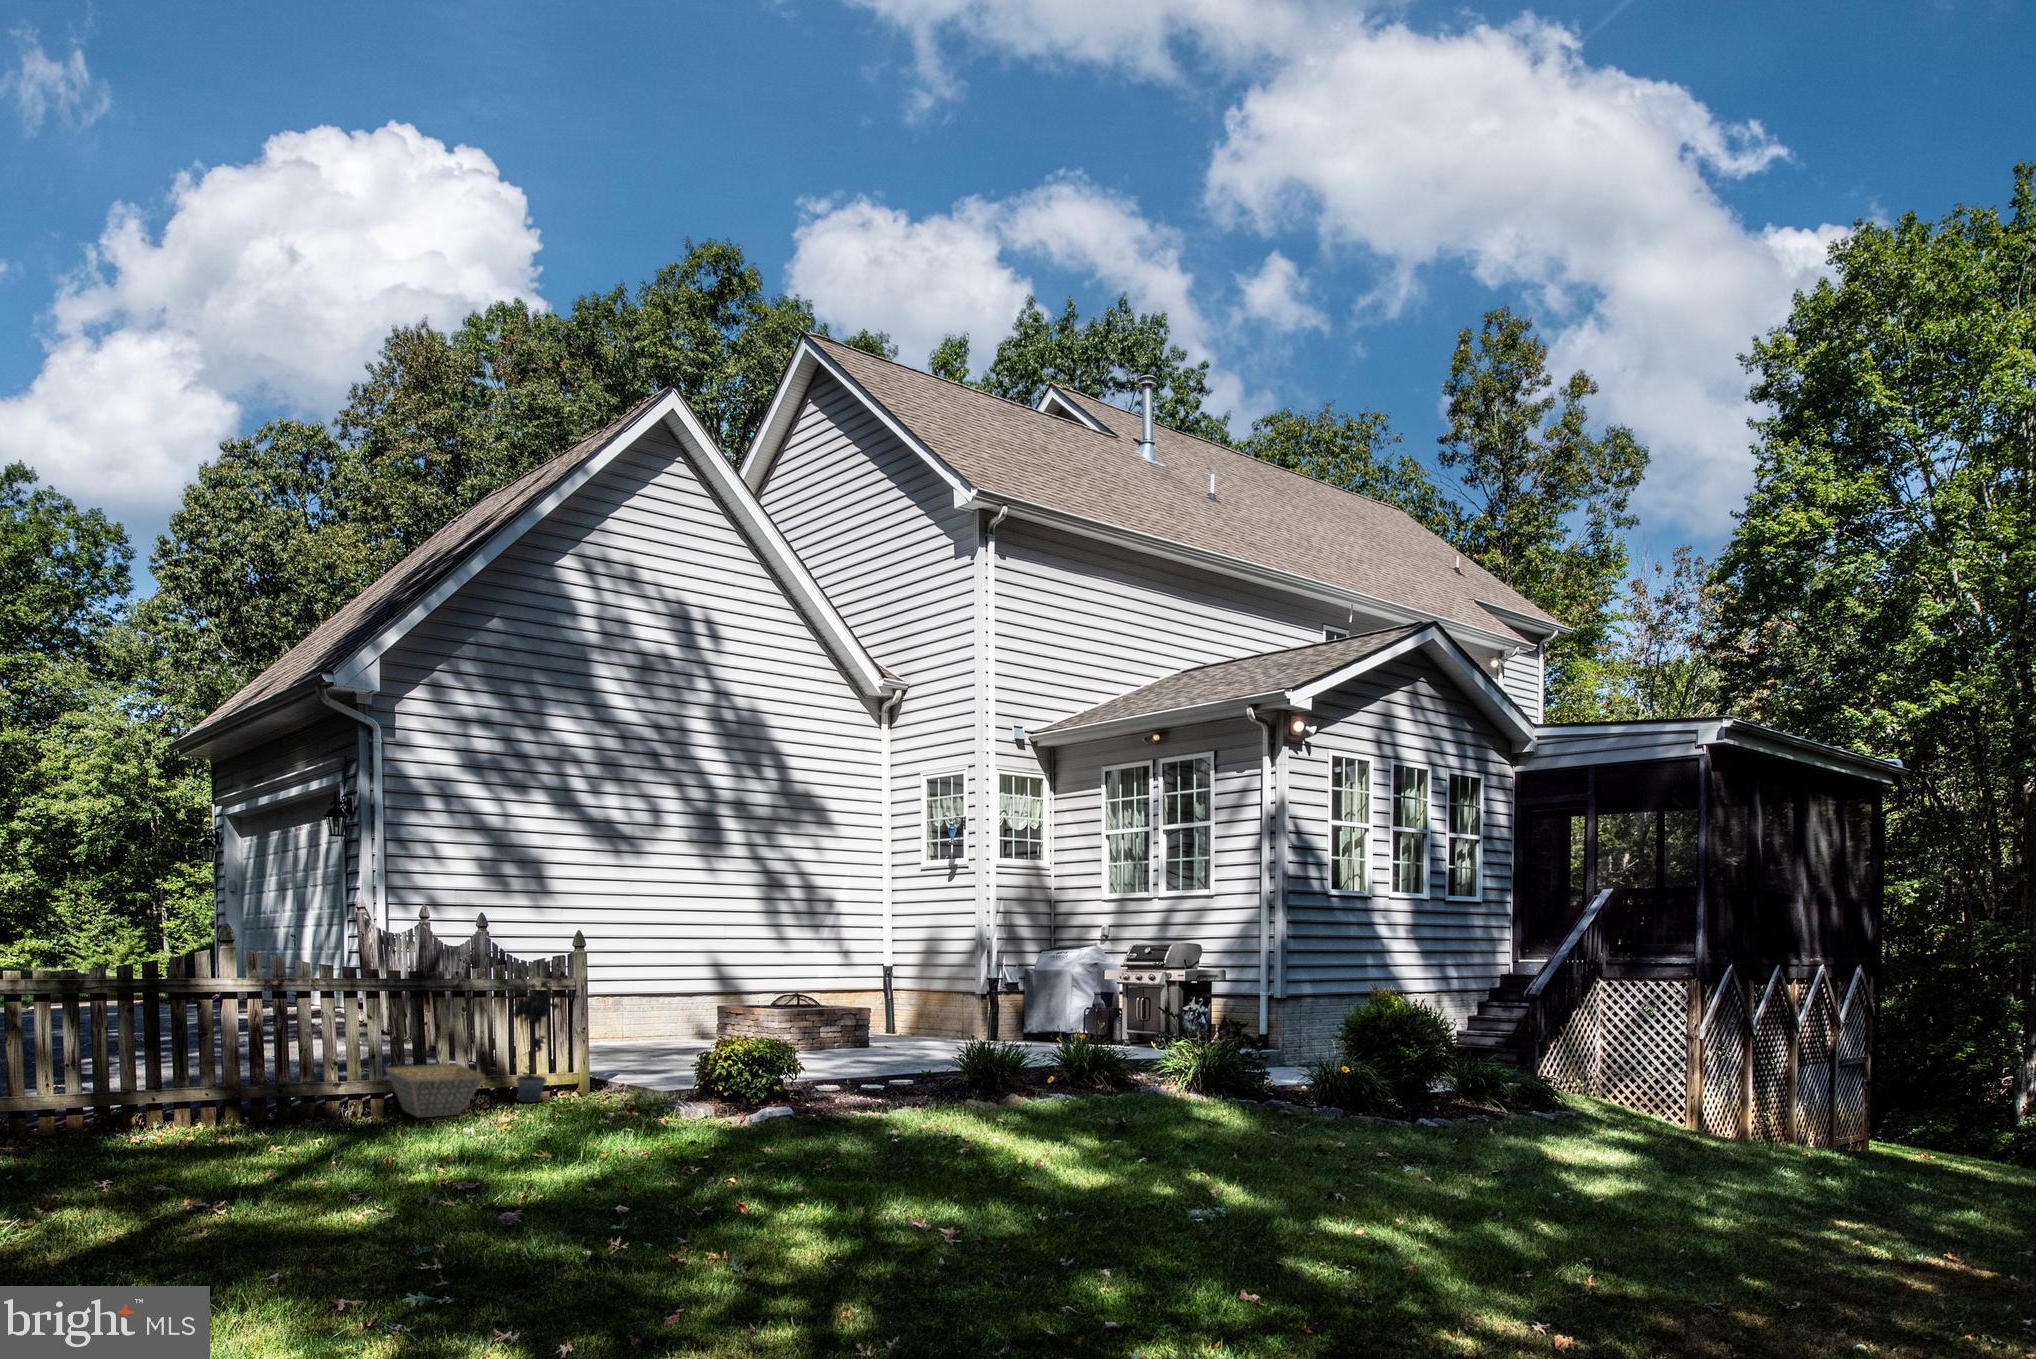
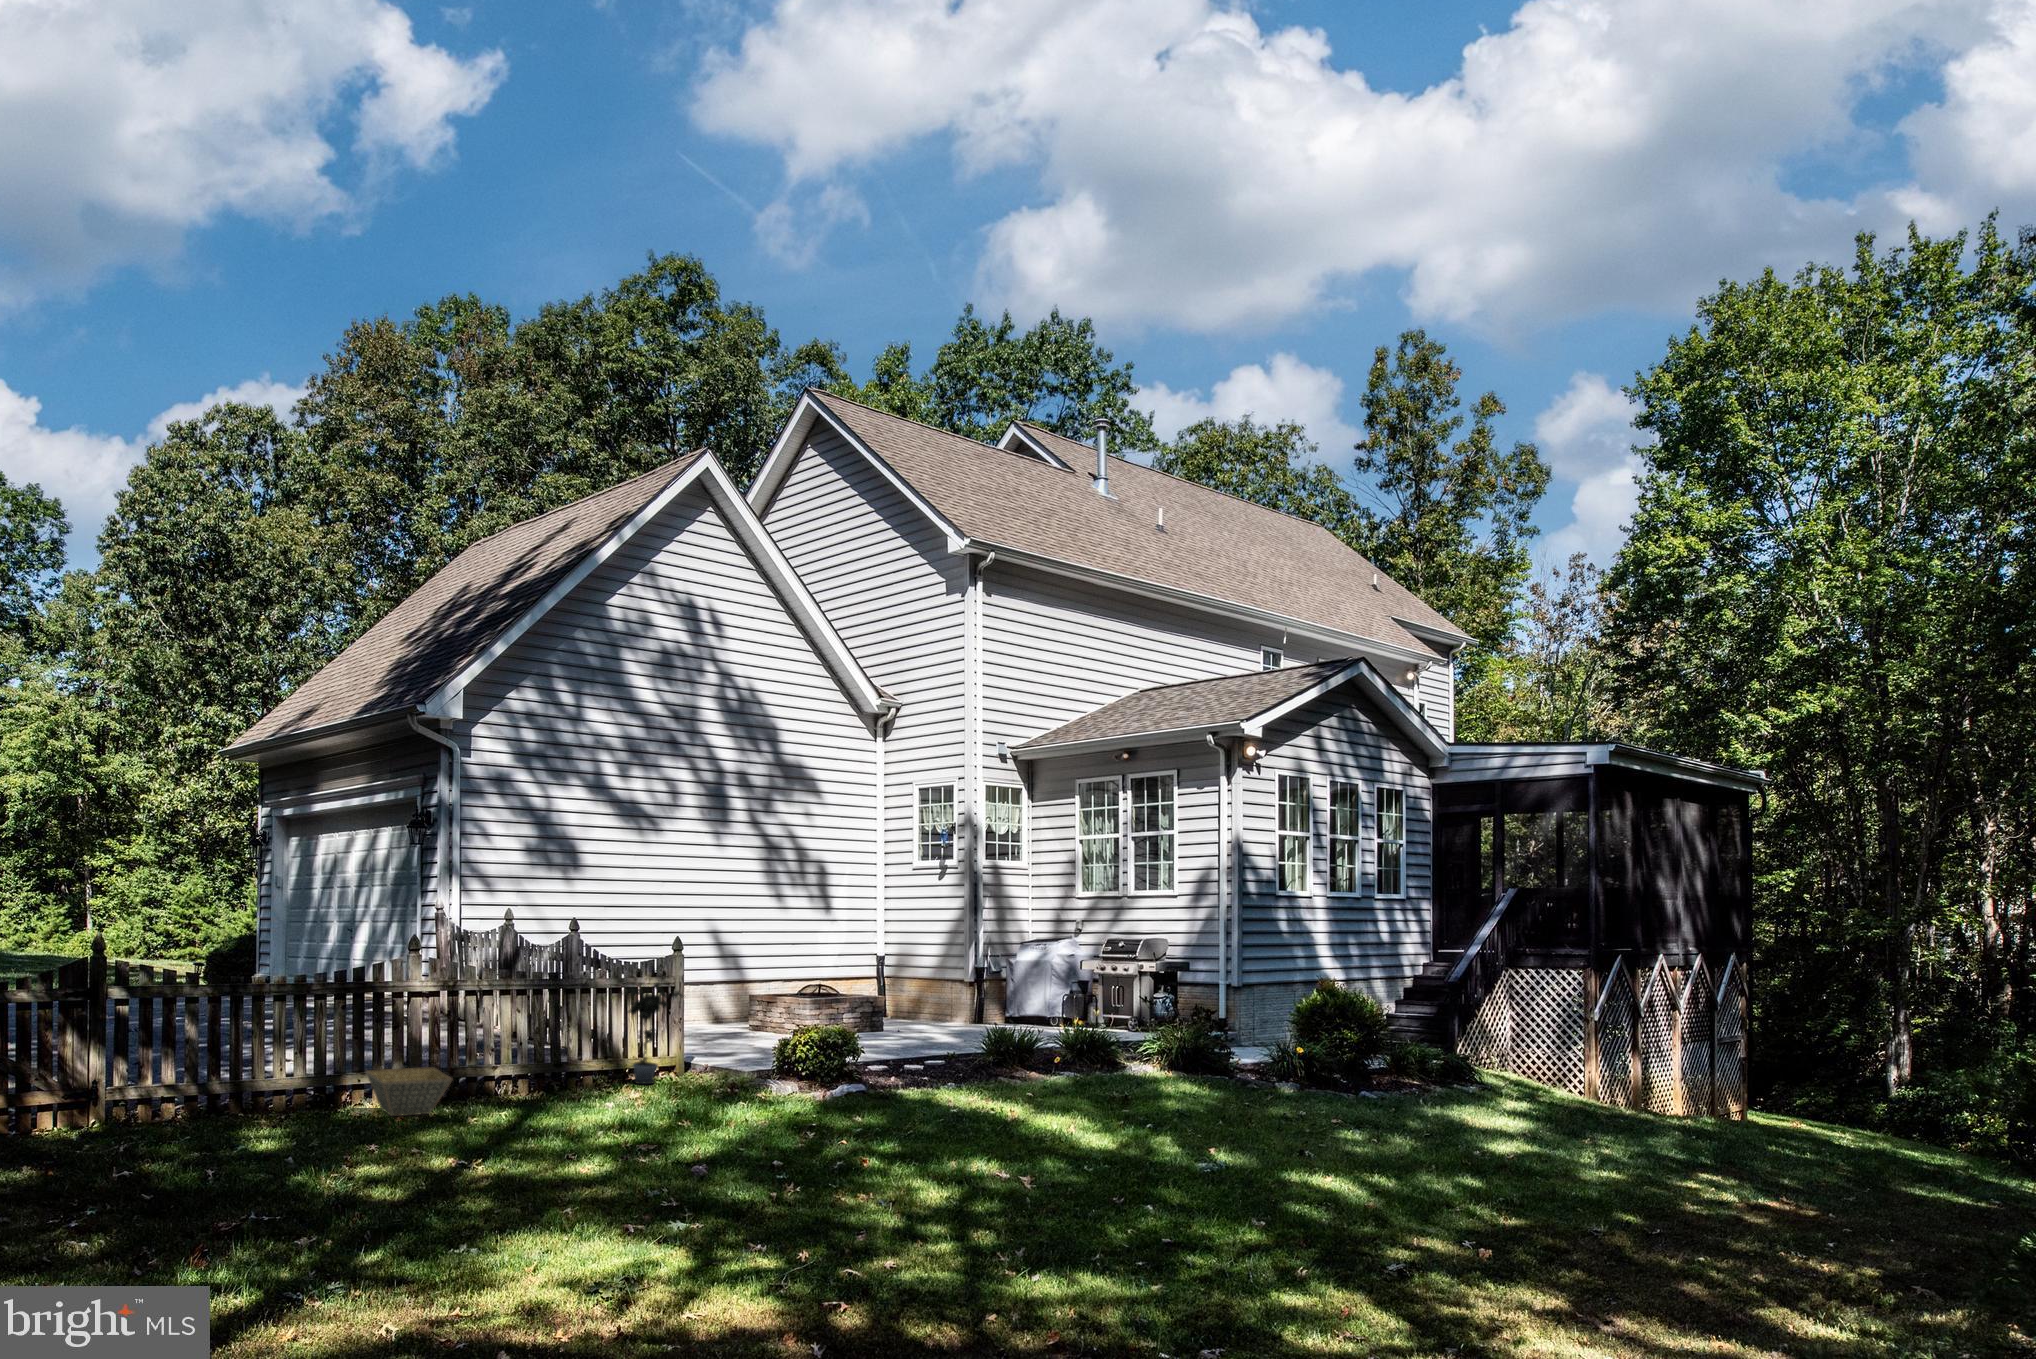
basket: present [386,1064,485,1117] -> present [366,1067,453,1116]

